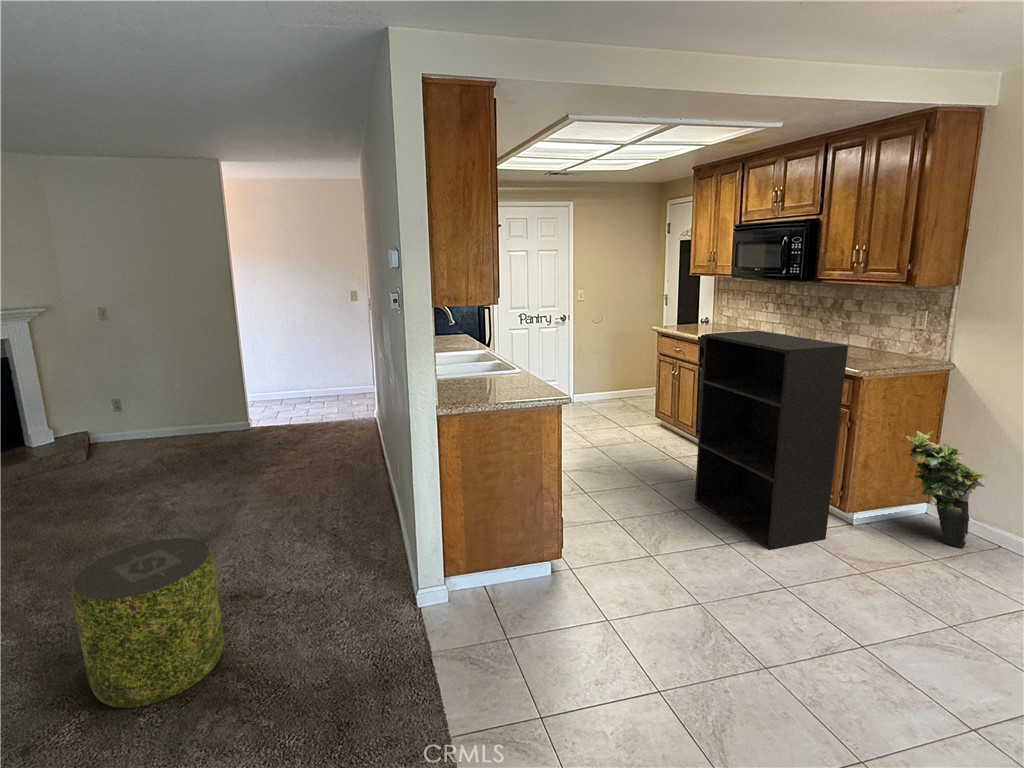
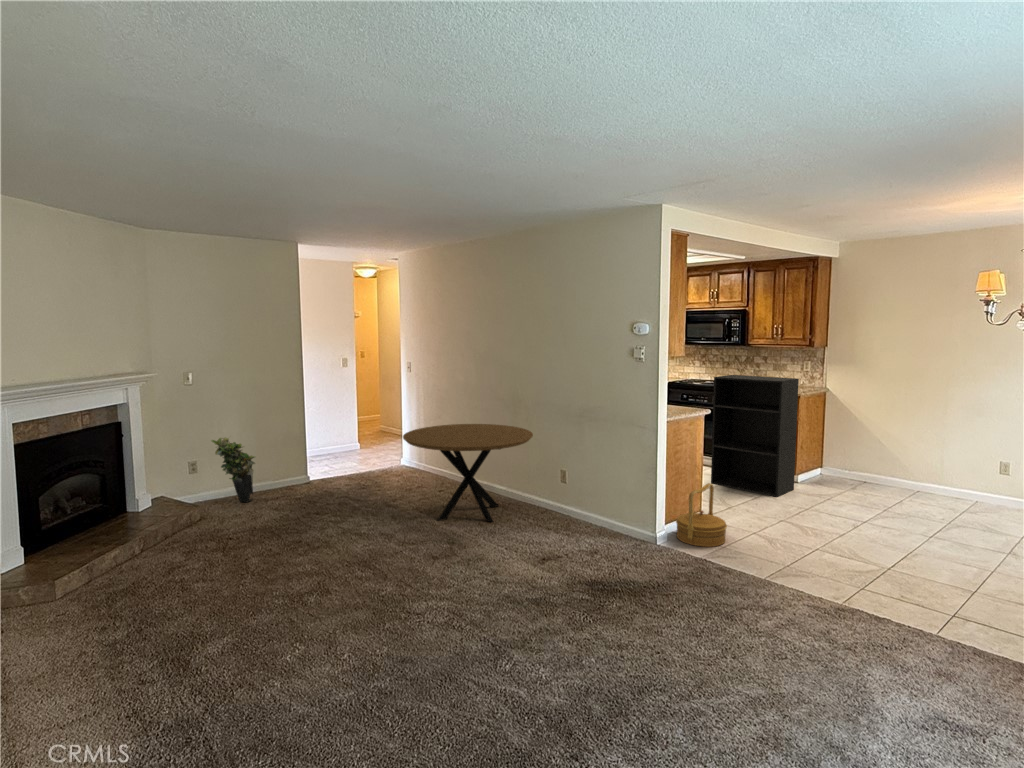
dining table: none [204,380,384,515] -> present [403,424,533,522]
potted plant: present [907,431,989,548] -> present [211,437,255,502]
woven basket: none [456,524,542,638] -> present [676,483,727,547]
pouf: present [72,538,224,708] -> none [534,508,609,605]

